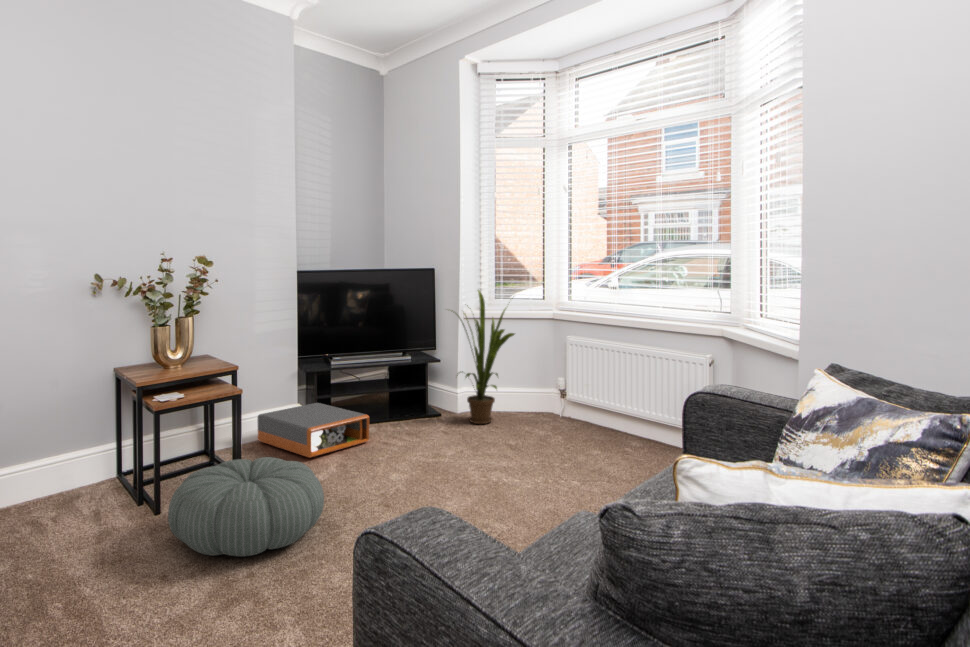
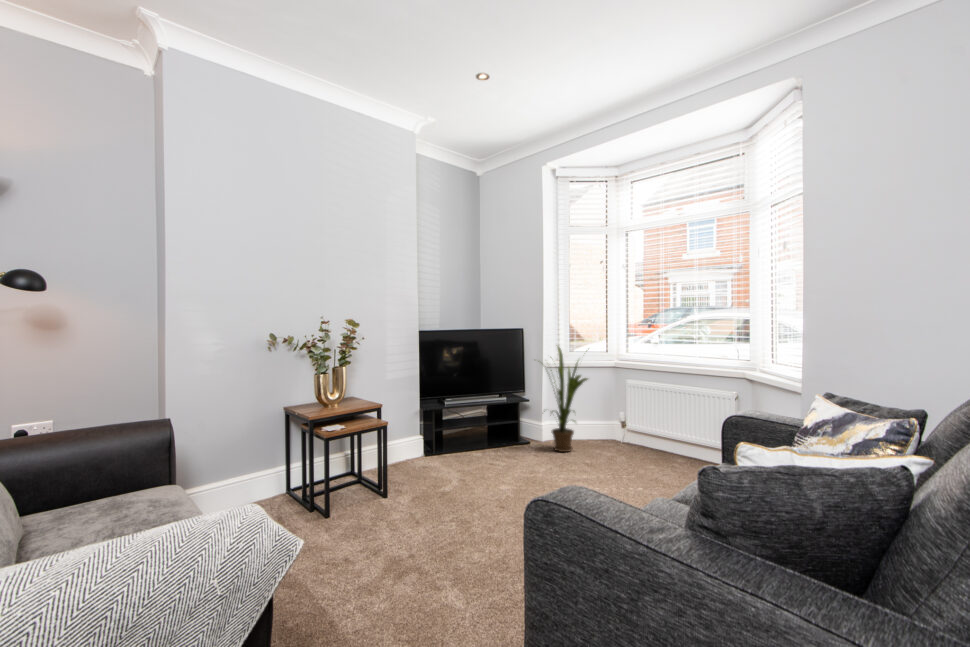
storage box: present [258,403,369,457] -> none [390,434,477,480]
pouf: present [168,457,324,556] -> none [324,481,452,573]

